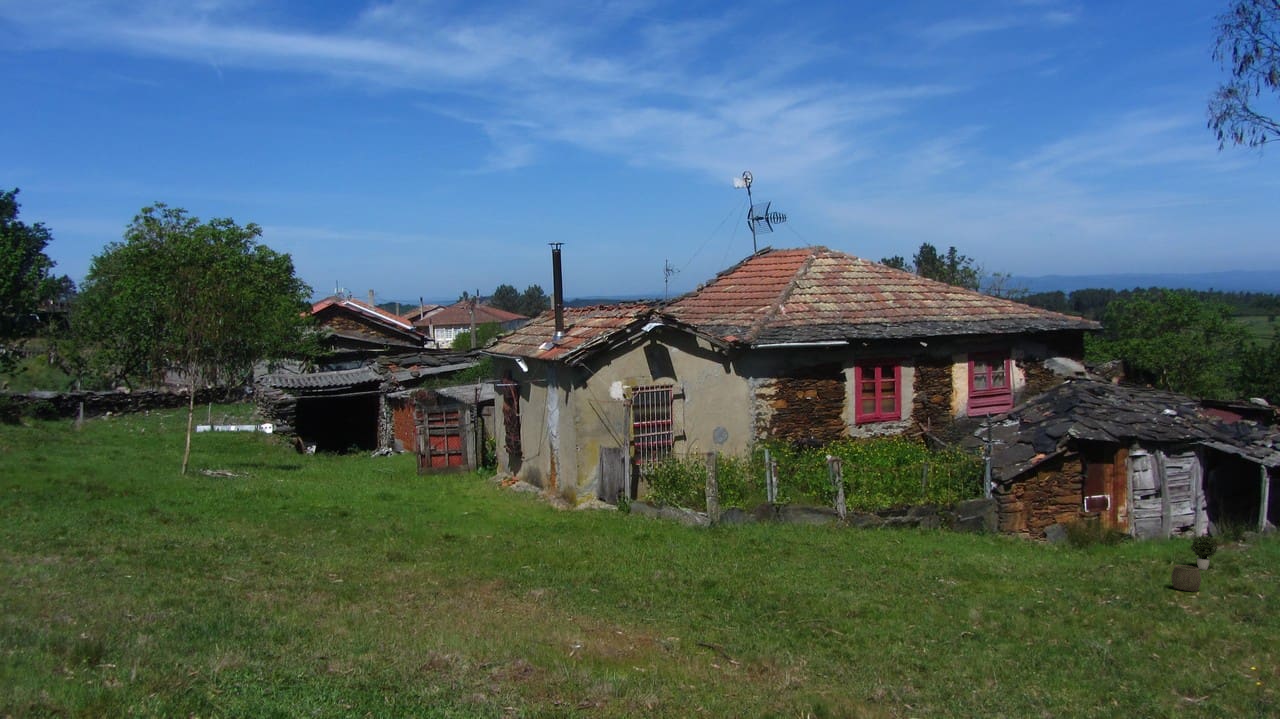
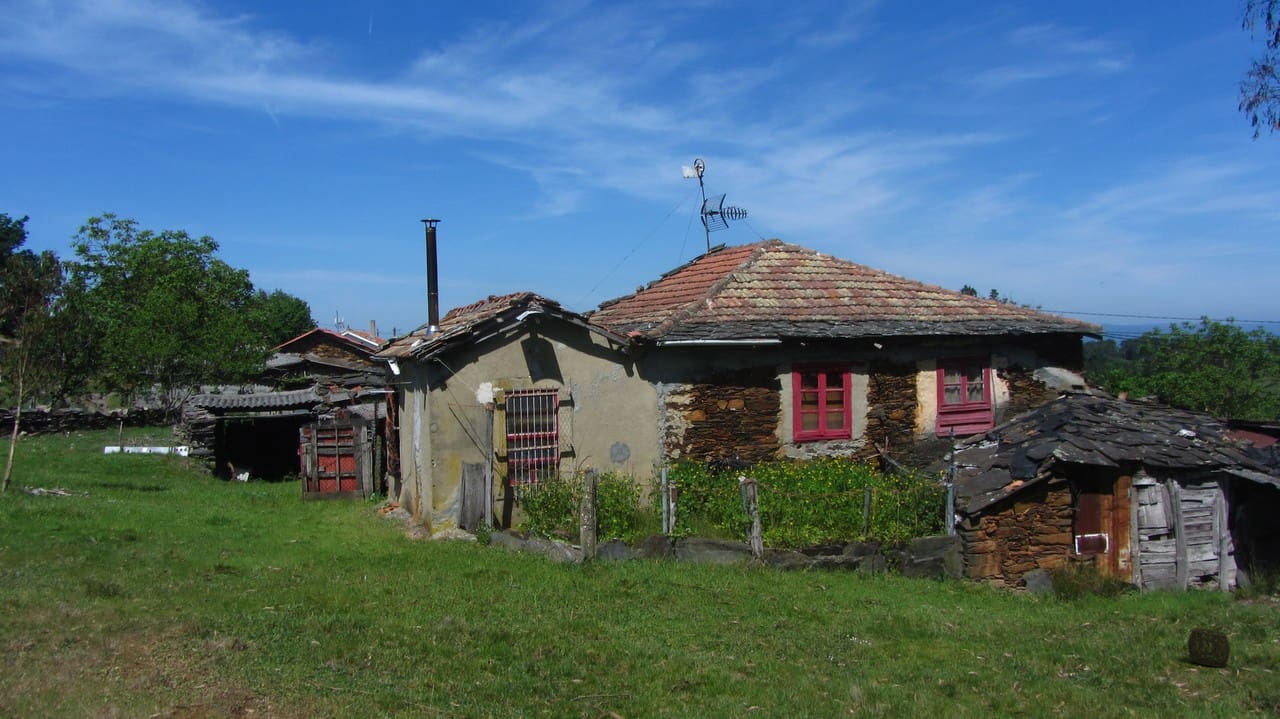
potted plant: present [1191,536,1218,570] -> none [1215,587,1252,635]

